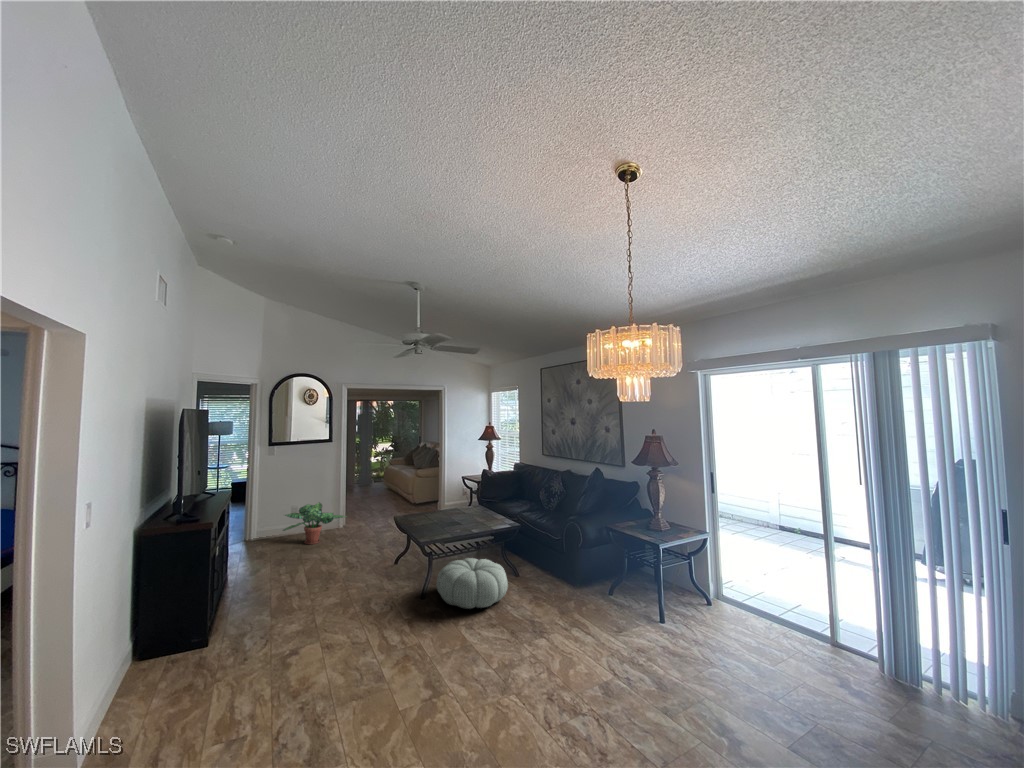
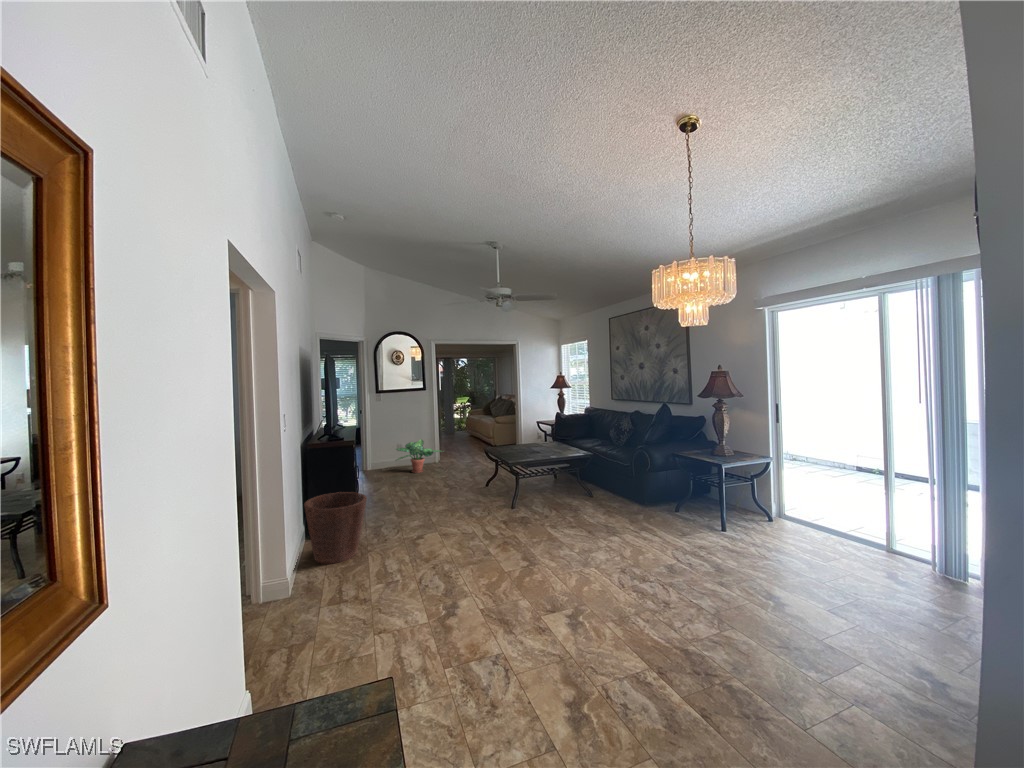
pouf: present [436,558,508,609] -> none [524,479,583,516]
basket: none [114,597,217,714] -> present [304,492,367,564]

